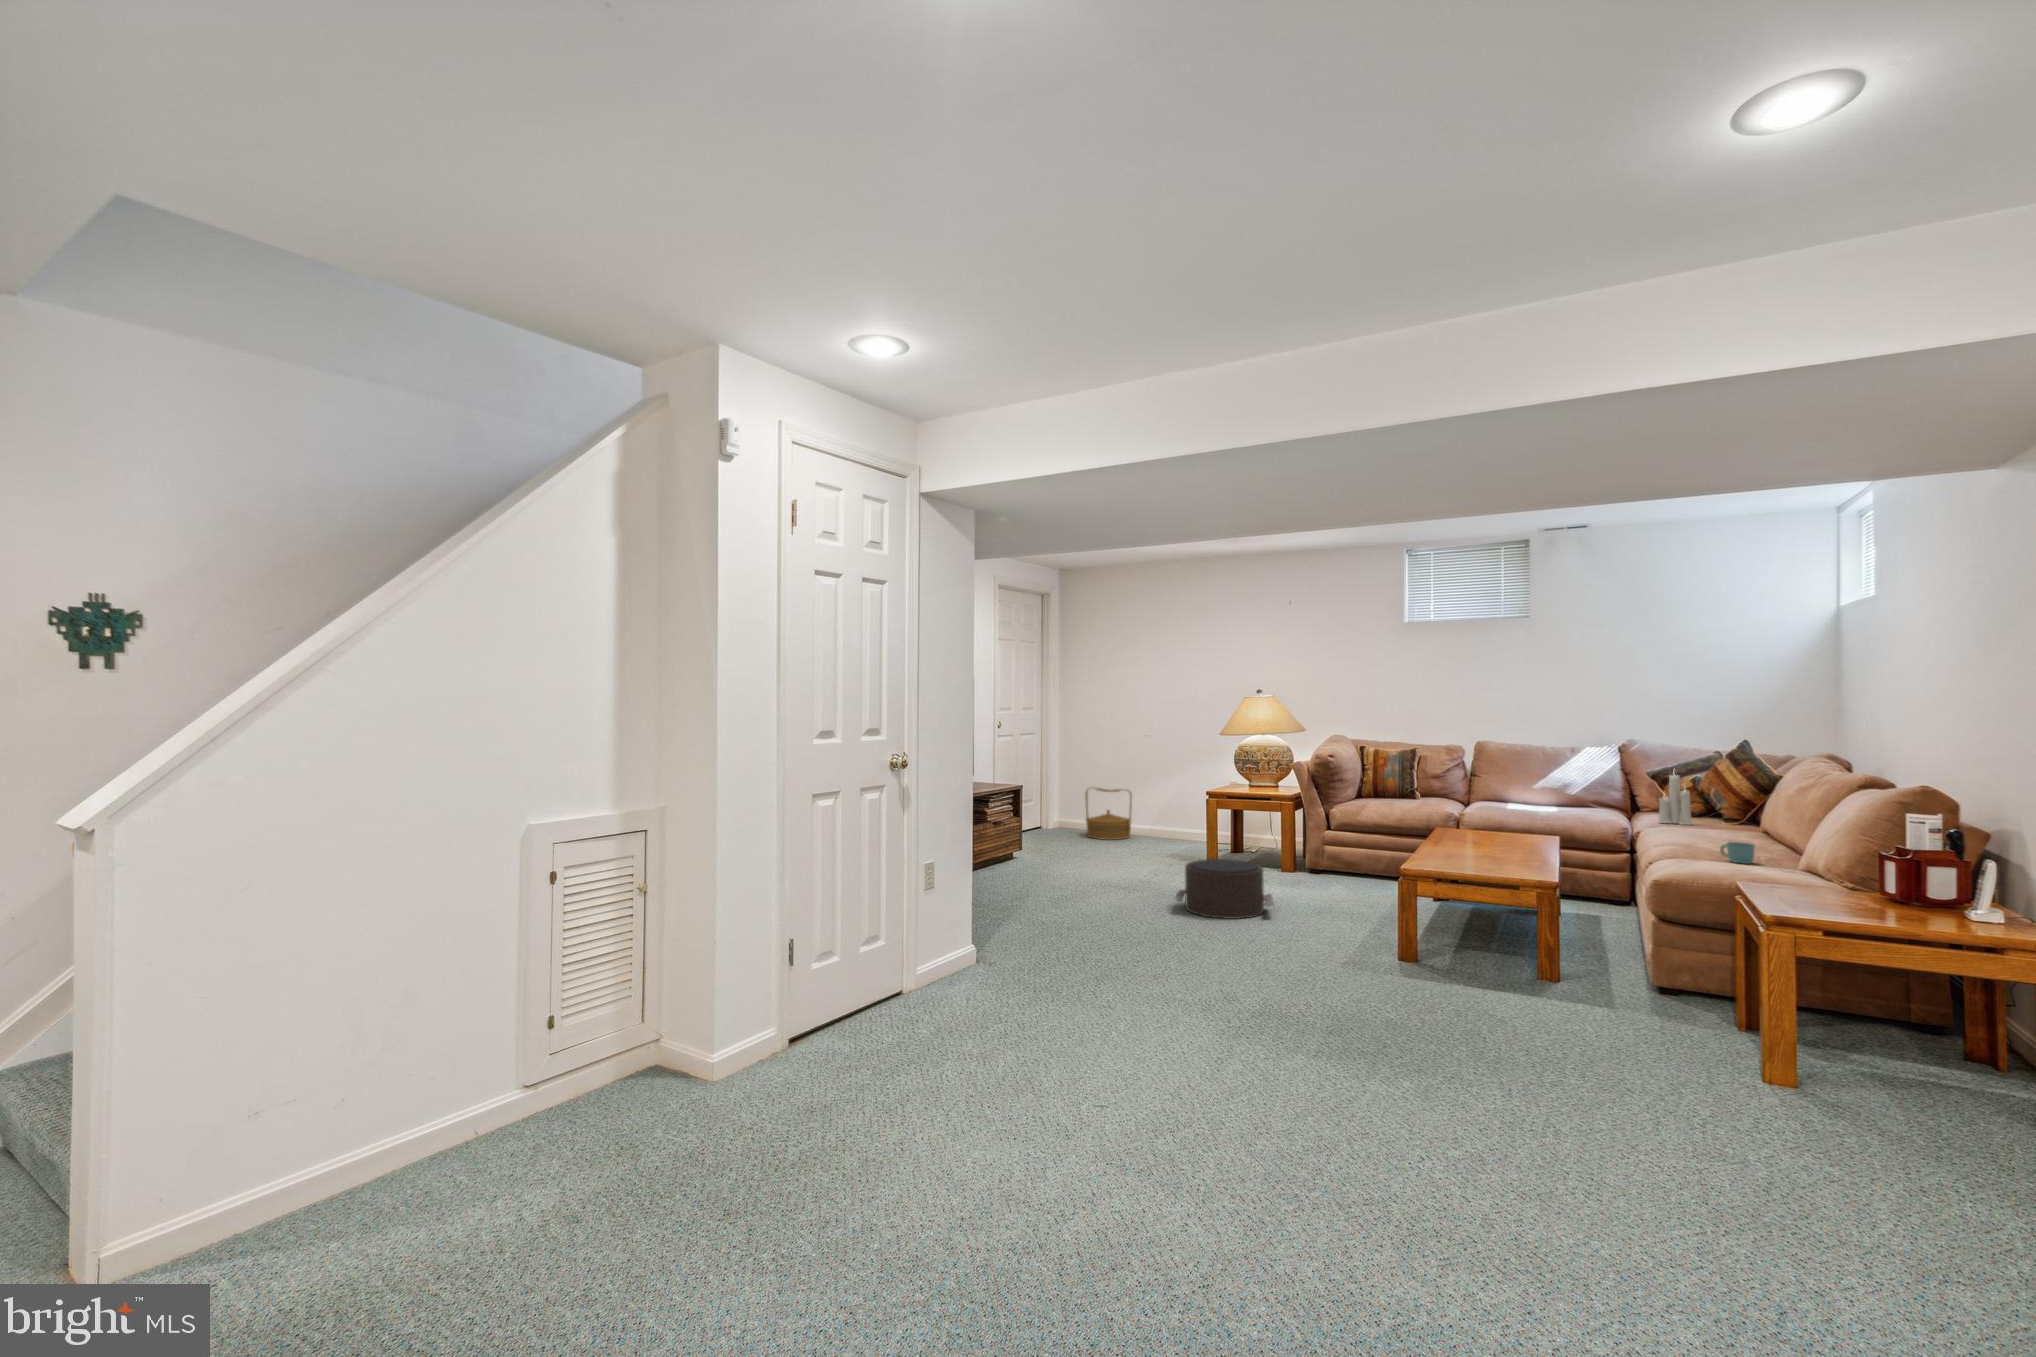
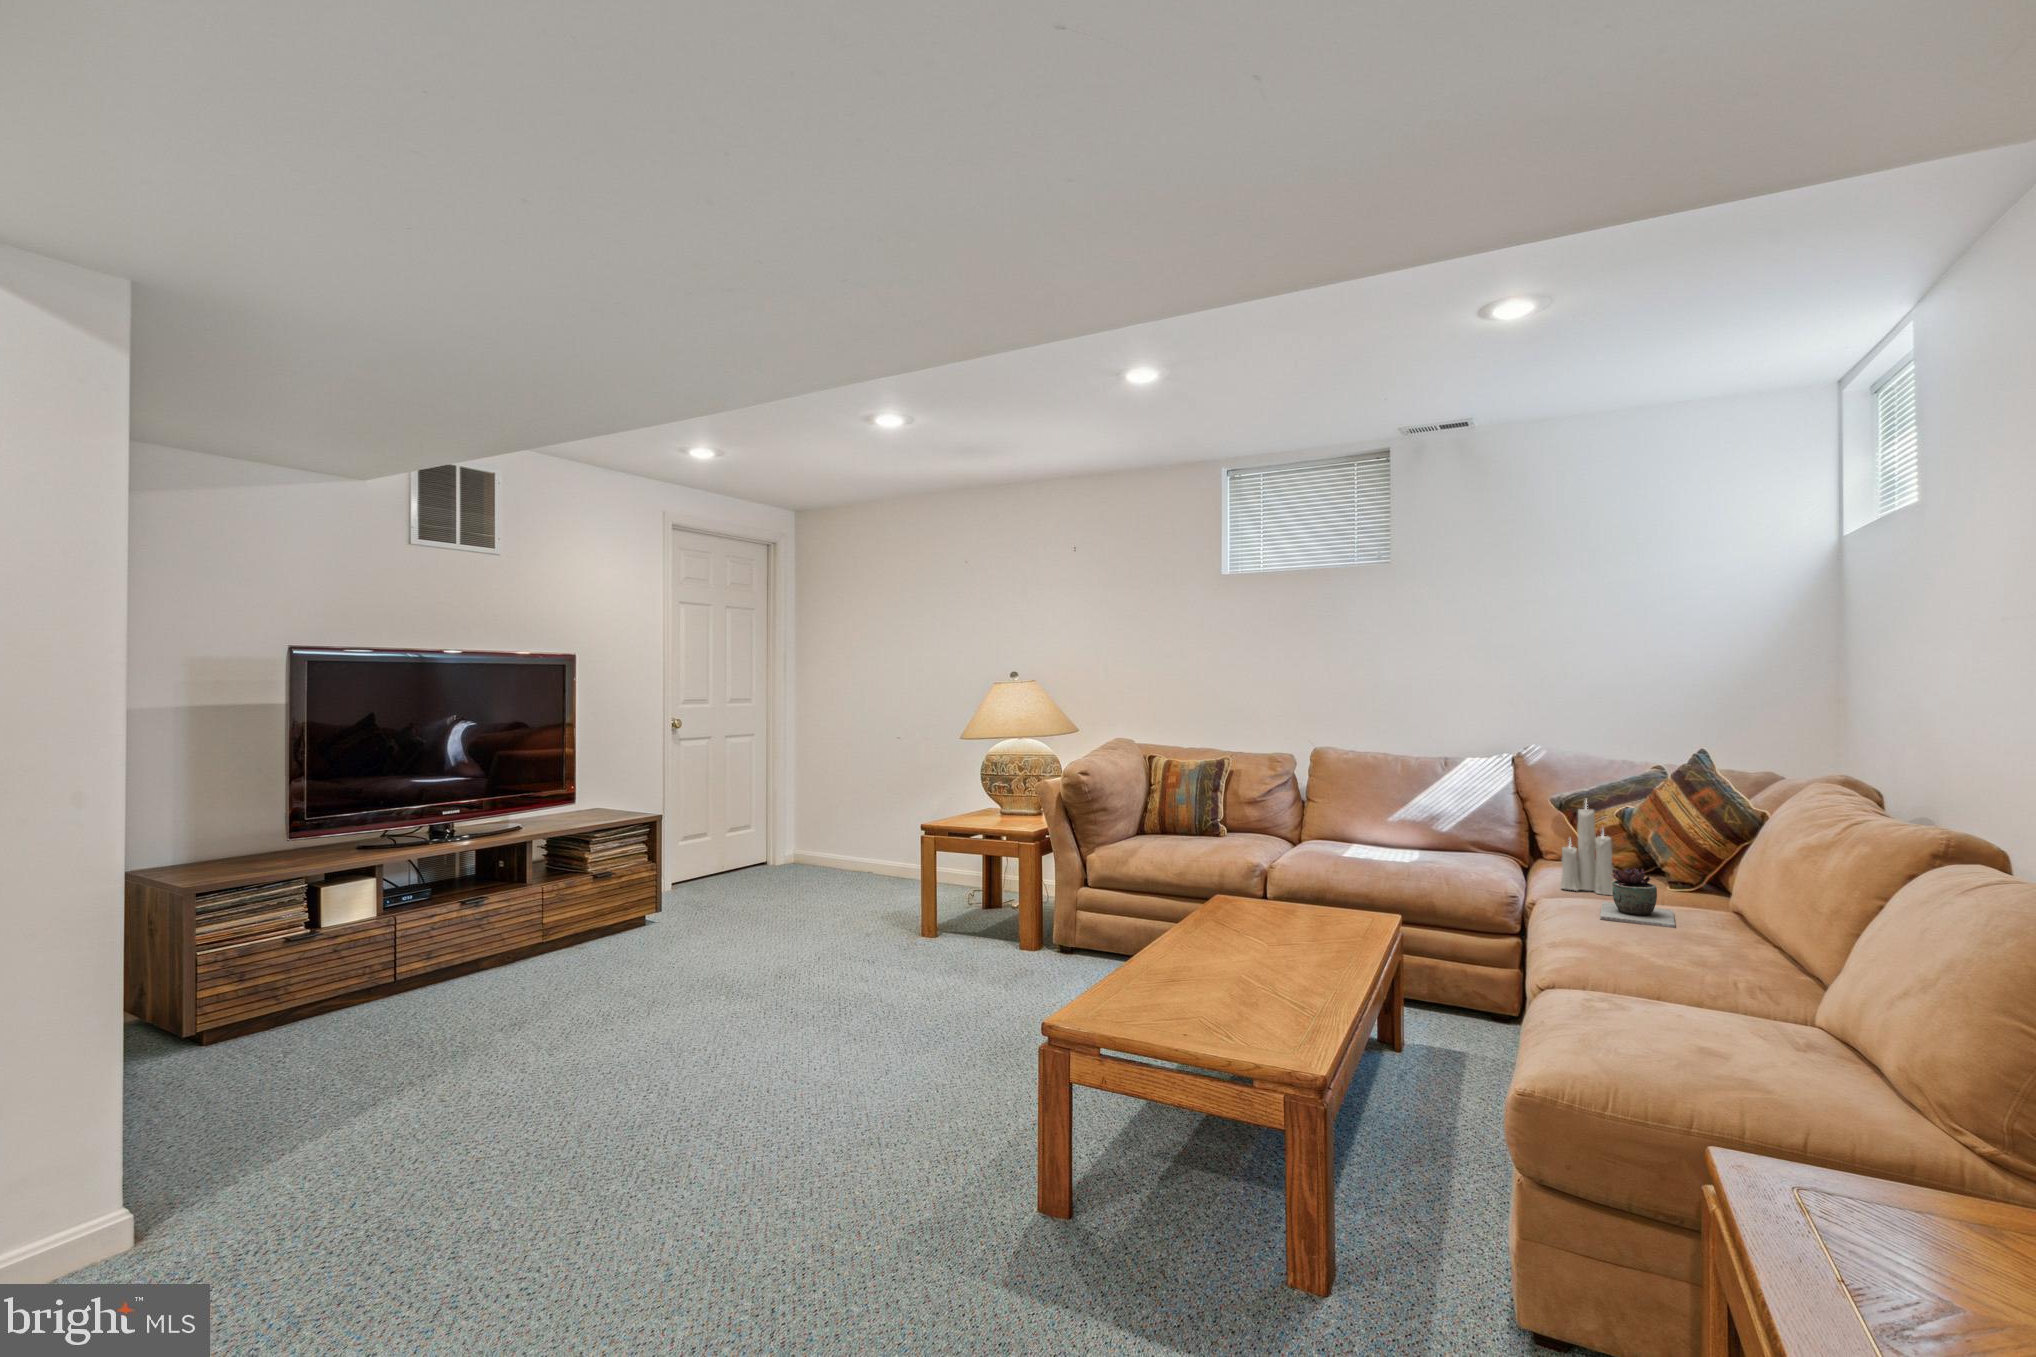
woven basket: present [1085,788,1132,840] -> none [825,809,885,881]
succulent plant: none [1686,805,1729,835] -> present [1600,868,1675,928]
mug: present [1720,842,1755,864] -> none [1648,1002,1727,1061]
pouf: present [1175,859,1274,919] -> none [721,954,902,1075]

